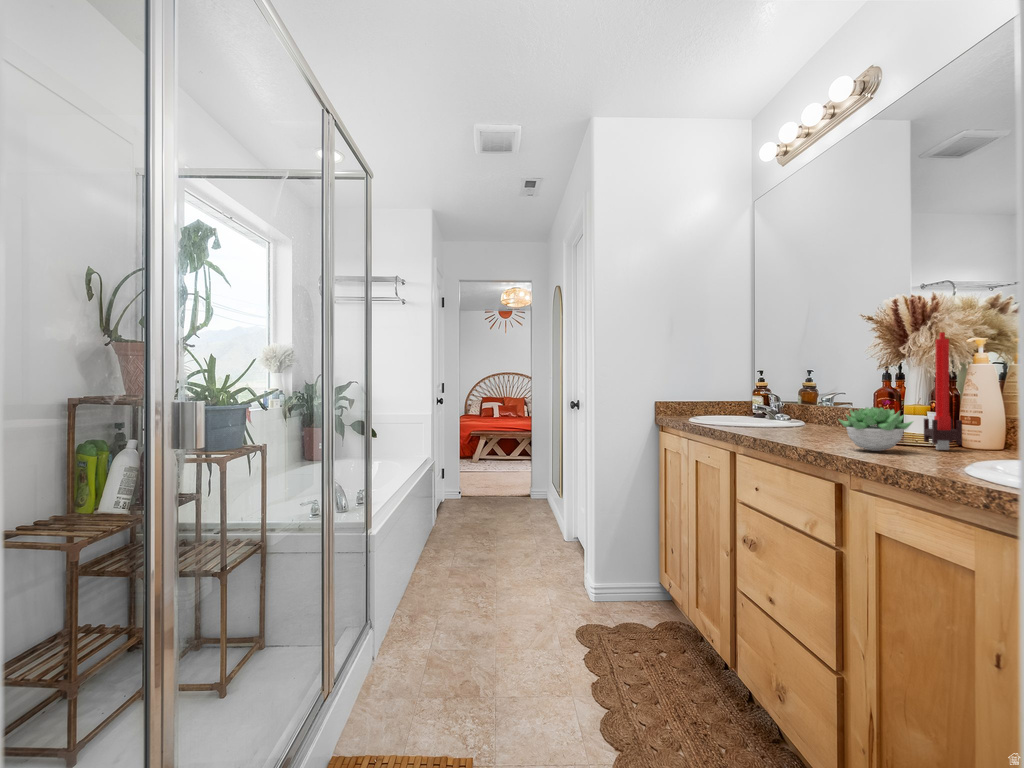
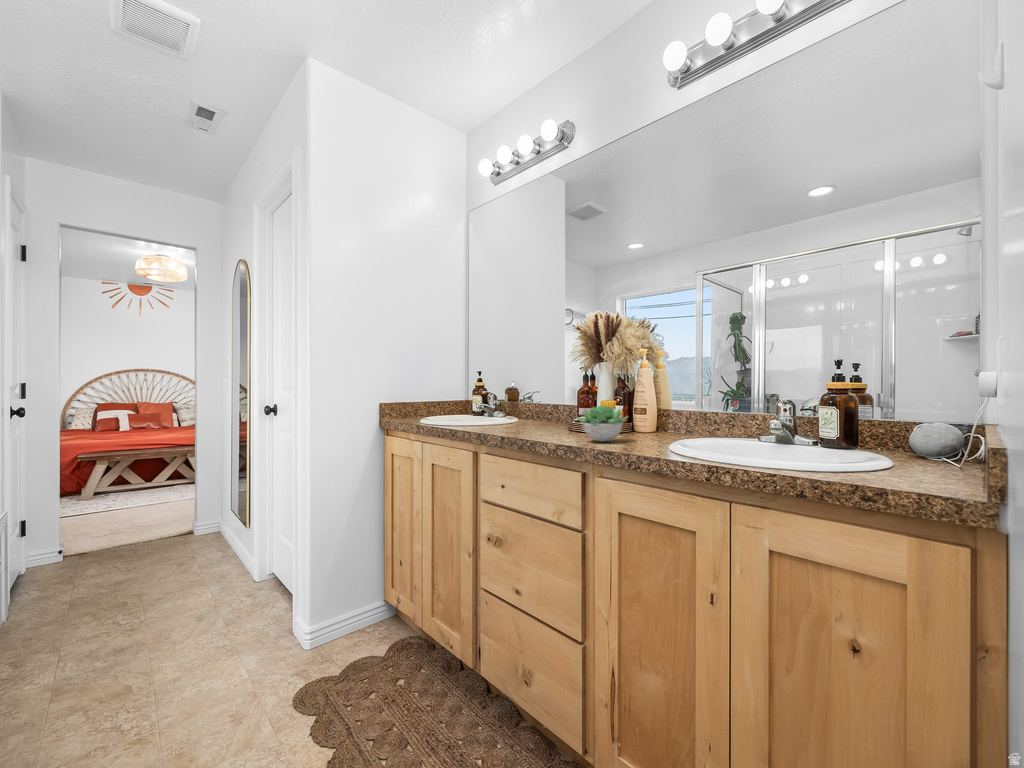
candle: present [924,332,962,450] -> none [627,346,653,437]

